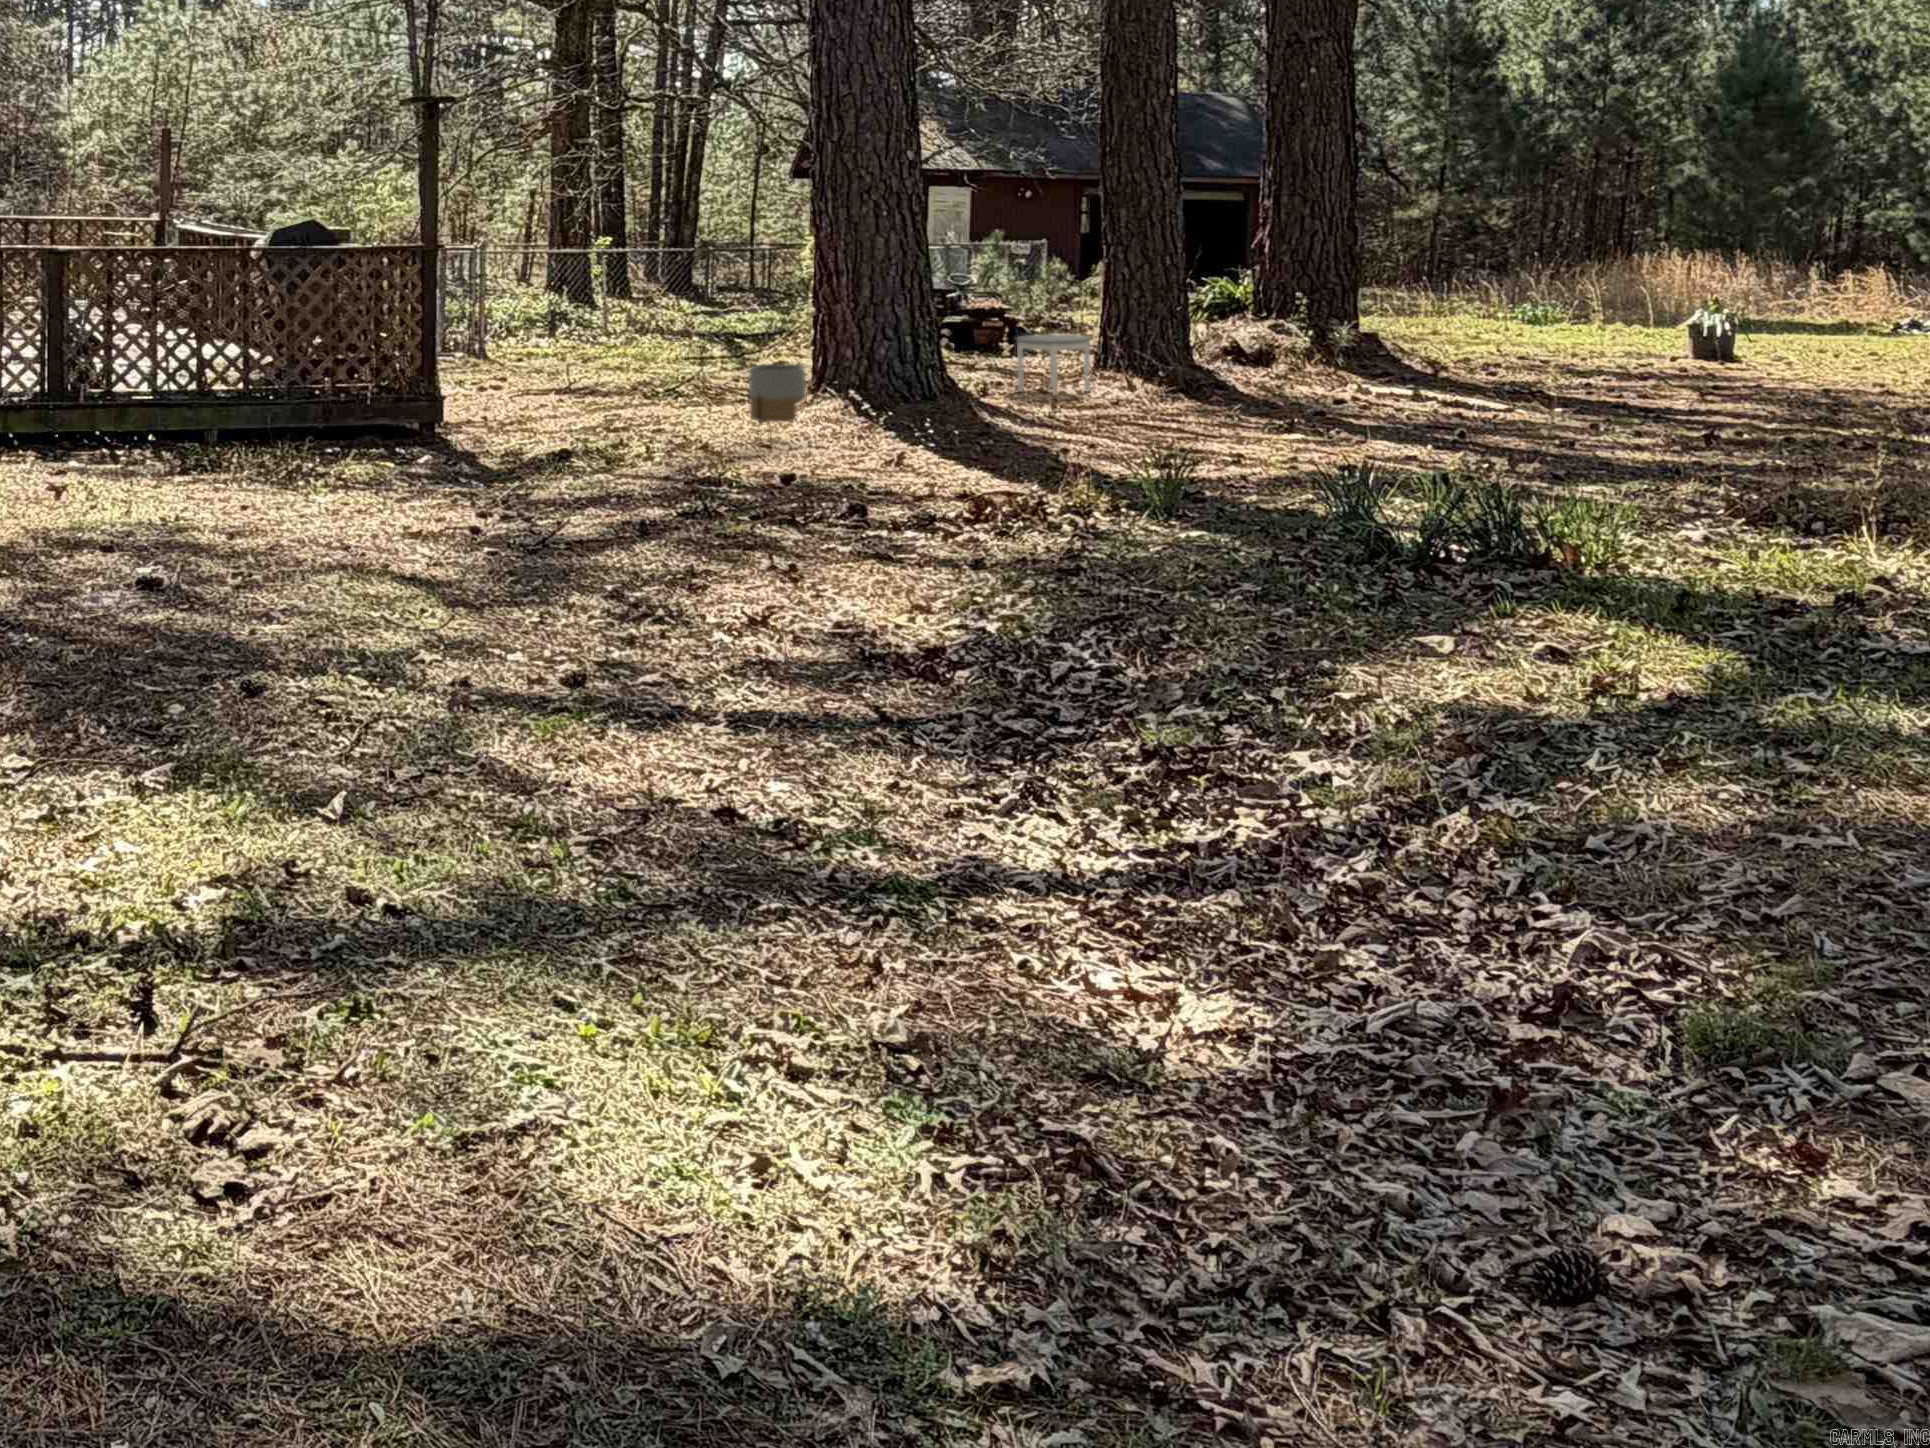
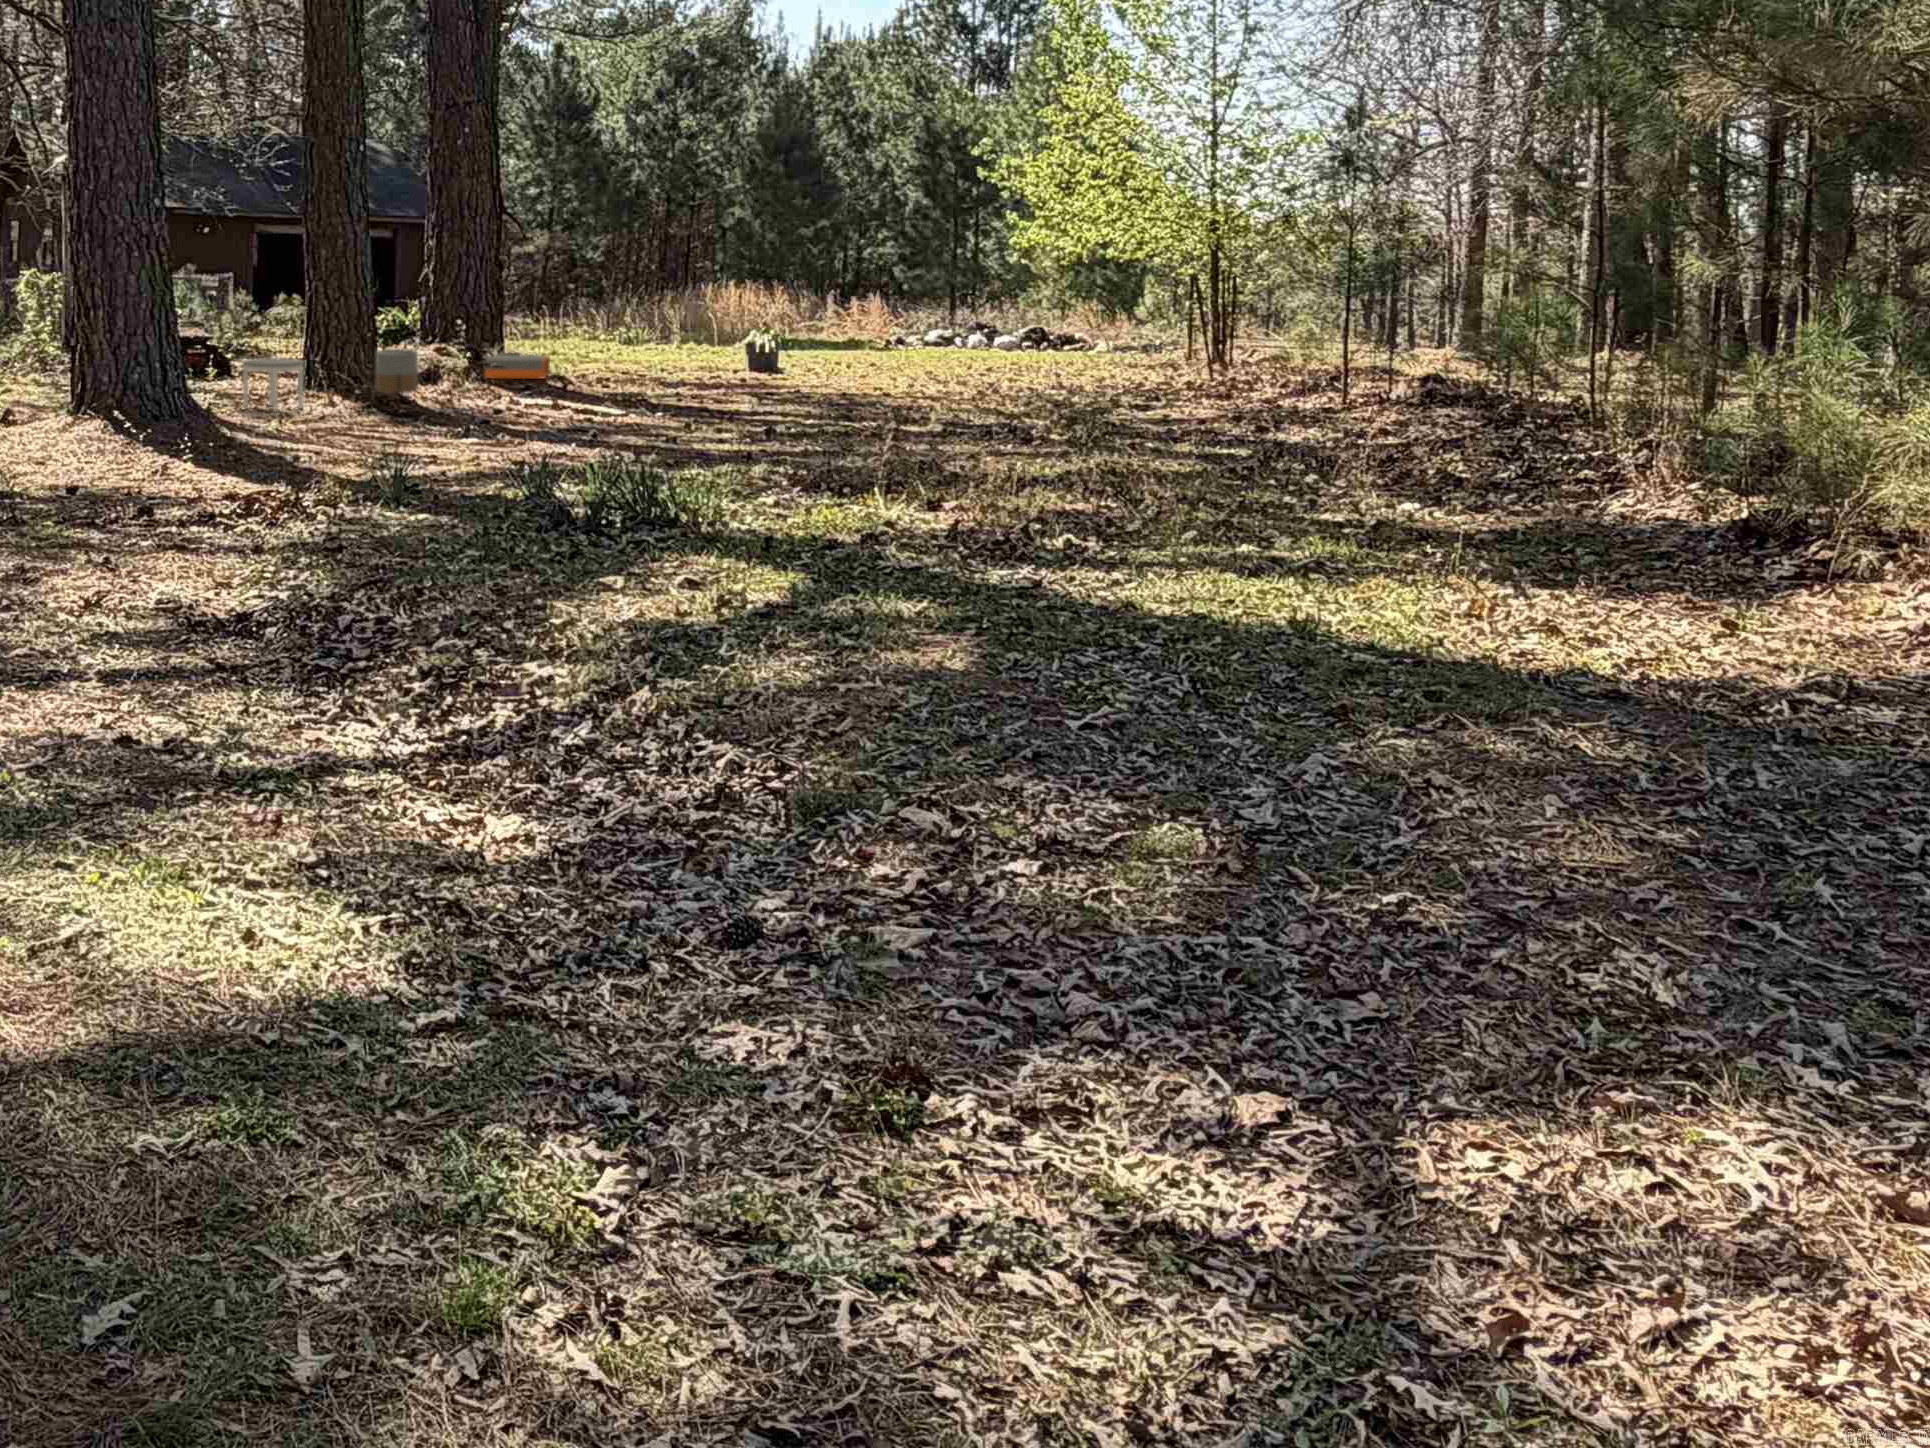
storage box: none [1333,328,1424,358] -> present [485,355,550,379]
planter: present [749,364,807,424] -> present [375,349,418,394]

